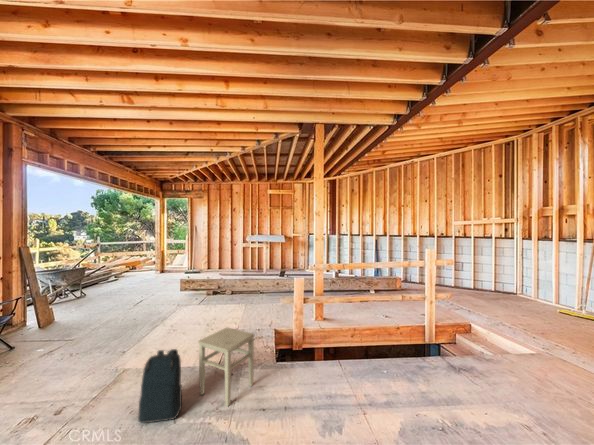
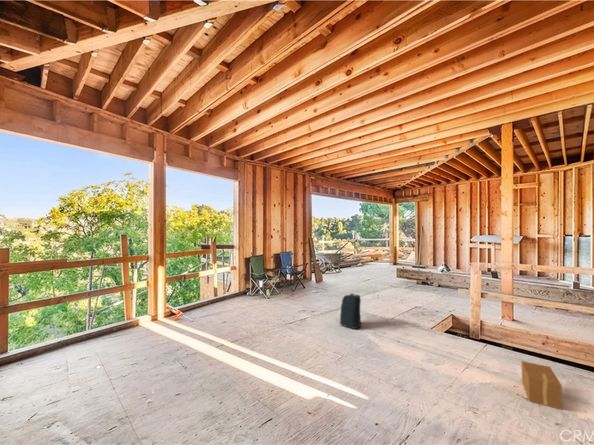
stool: present [198,328,255,406] -> none [371,293,406,335]
cardboard box: none [399,371,449,425] -> present [522,361,562,409]

